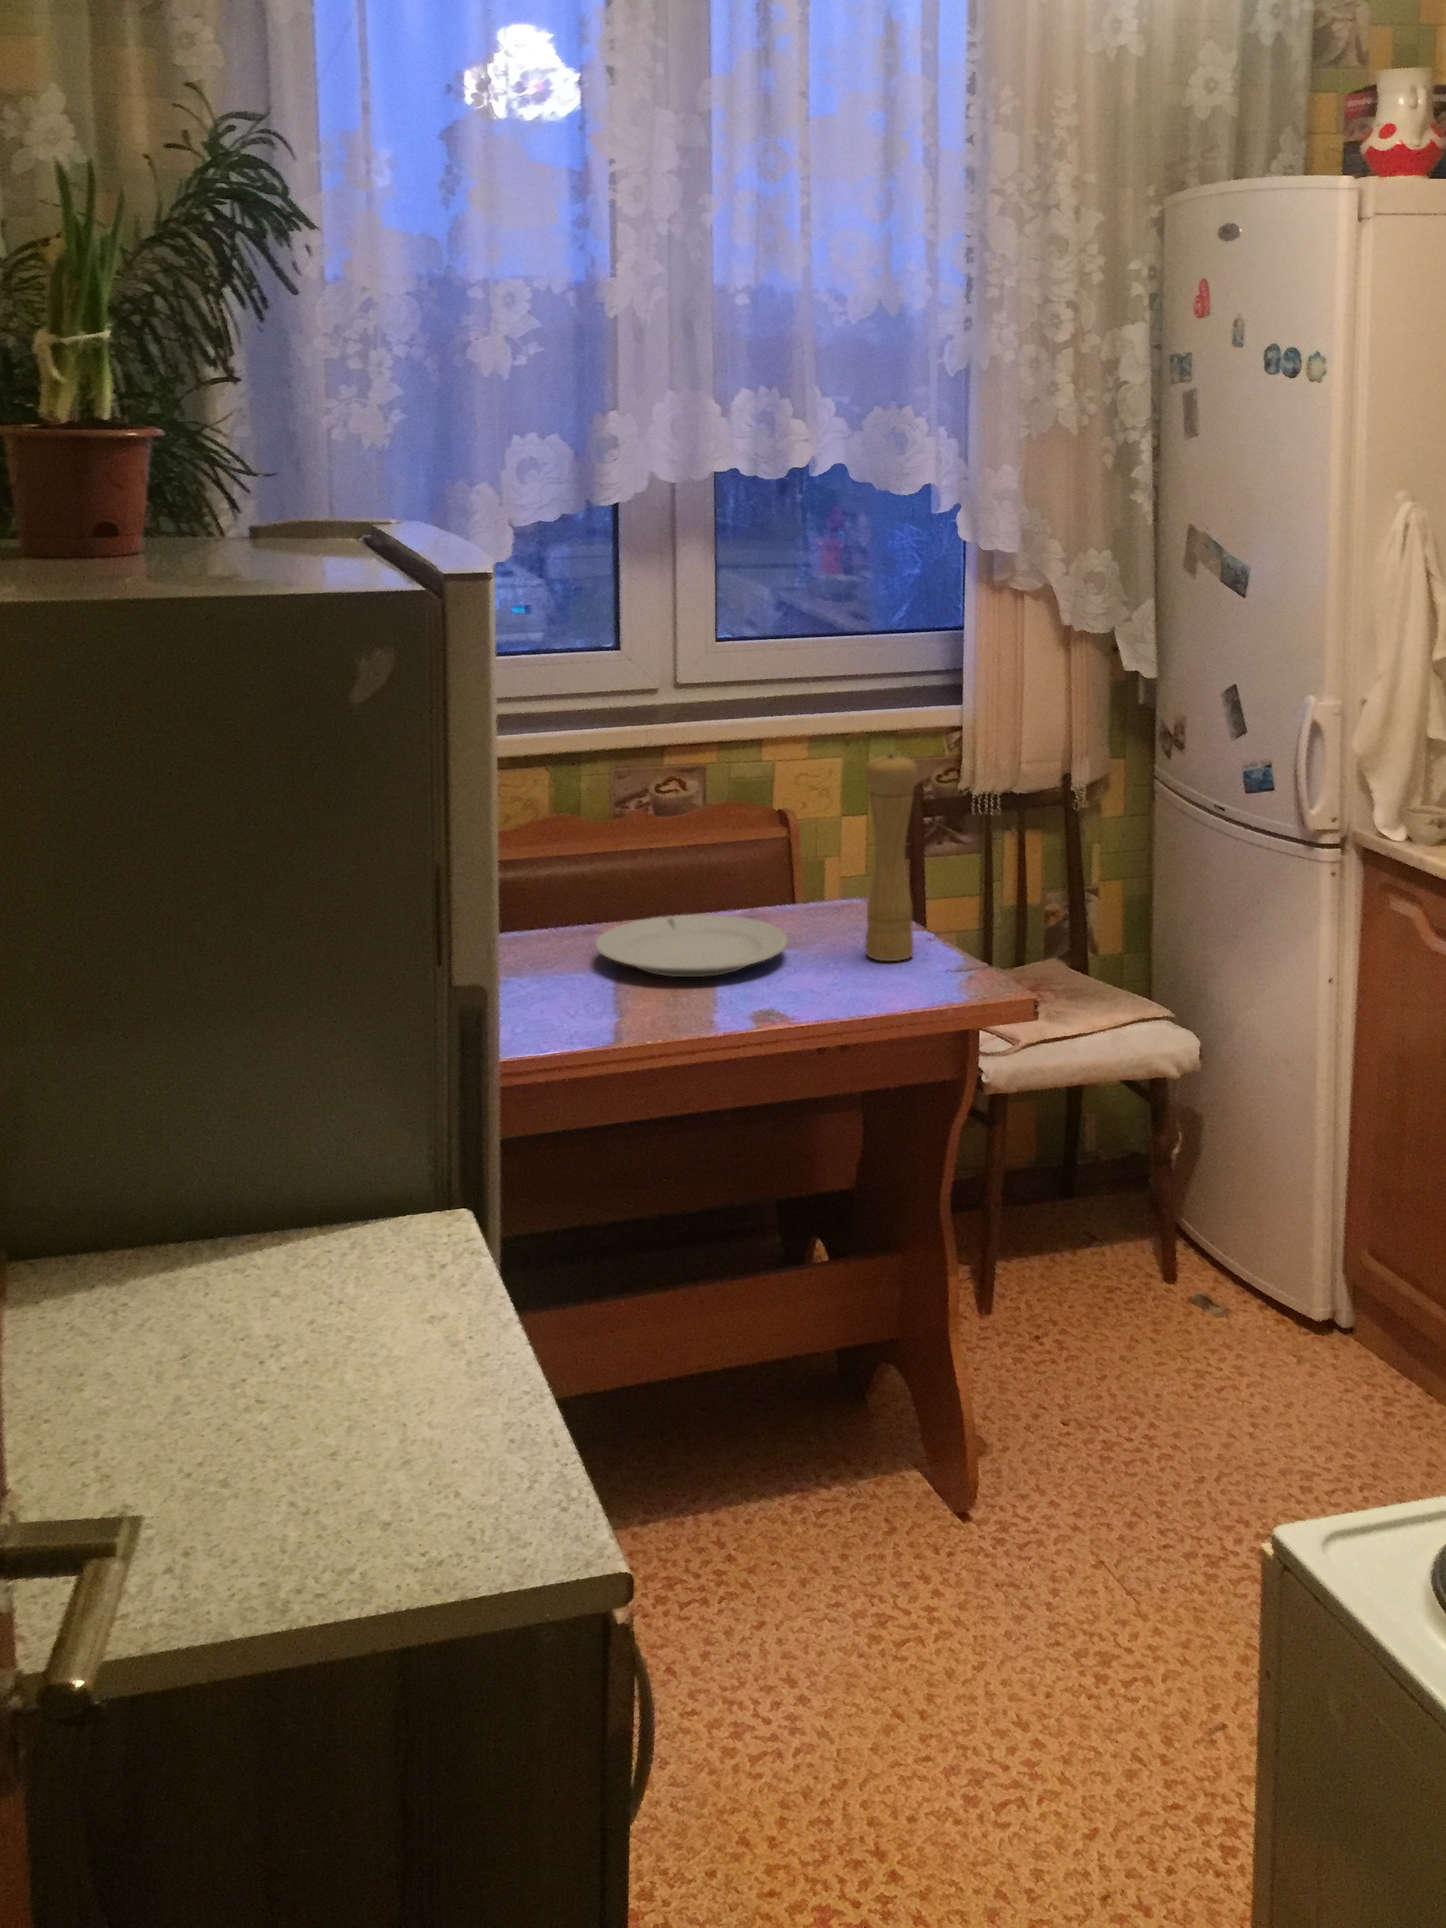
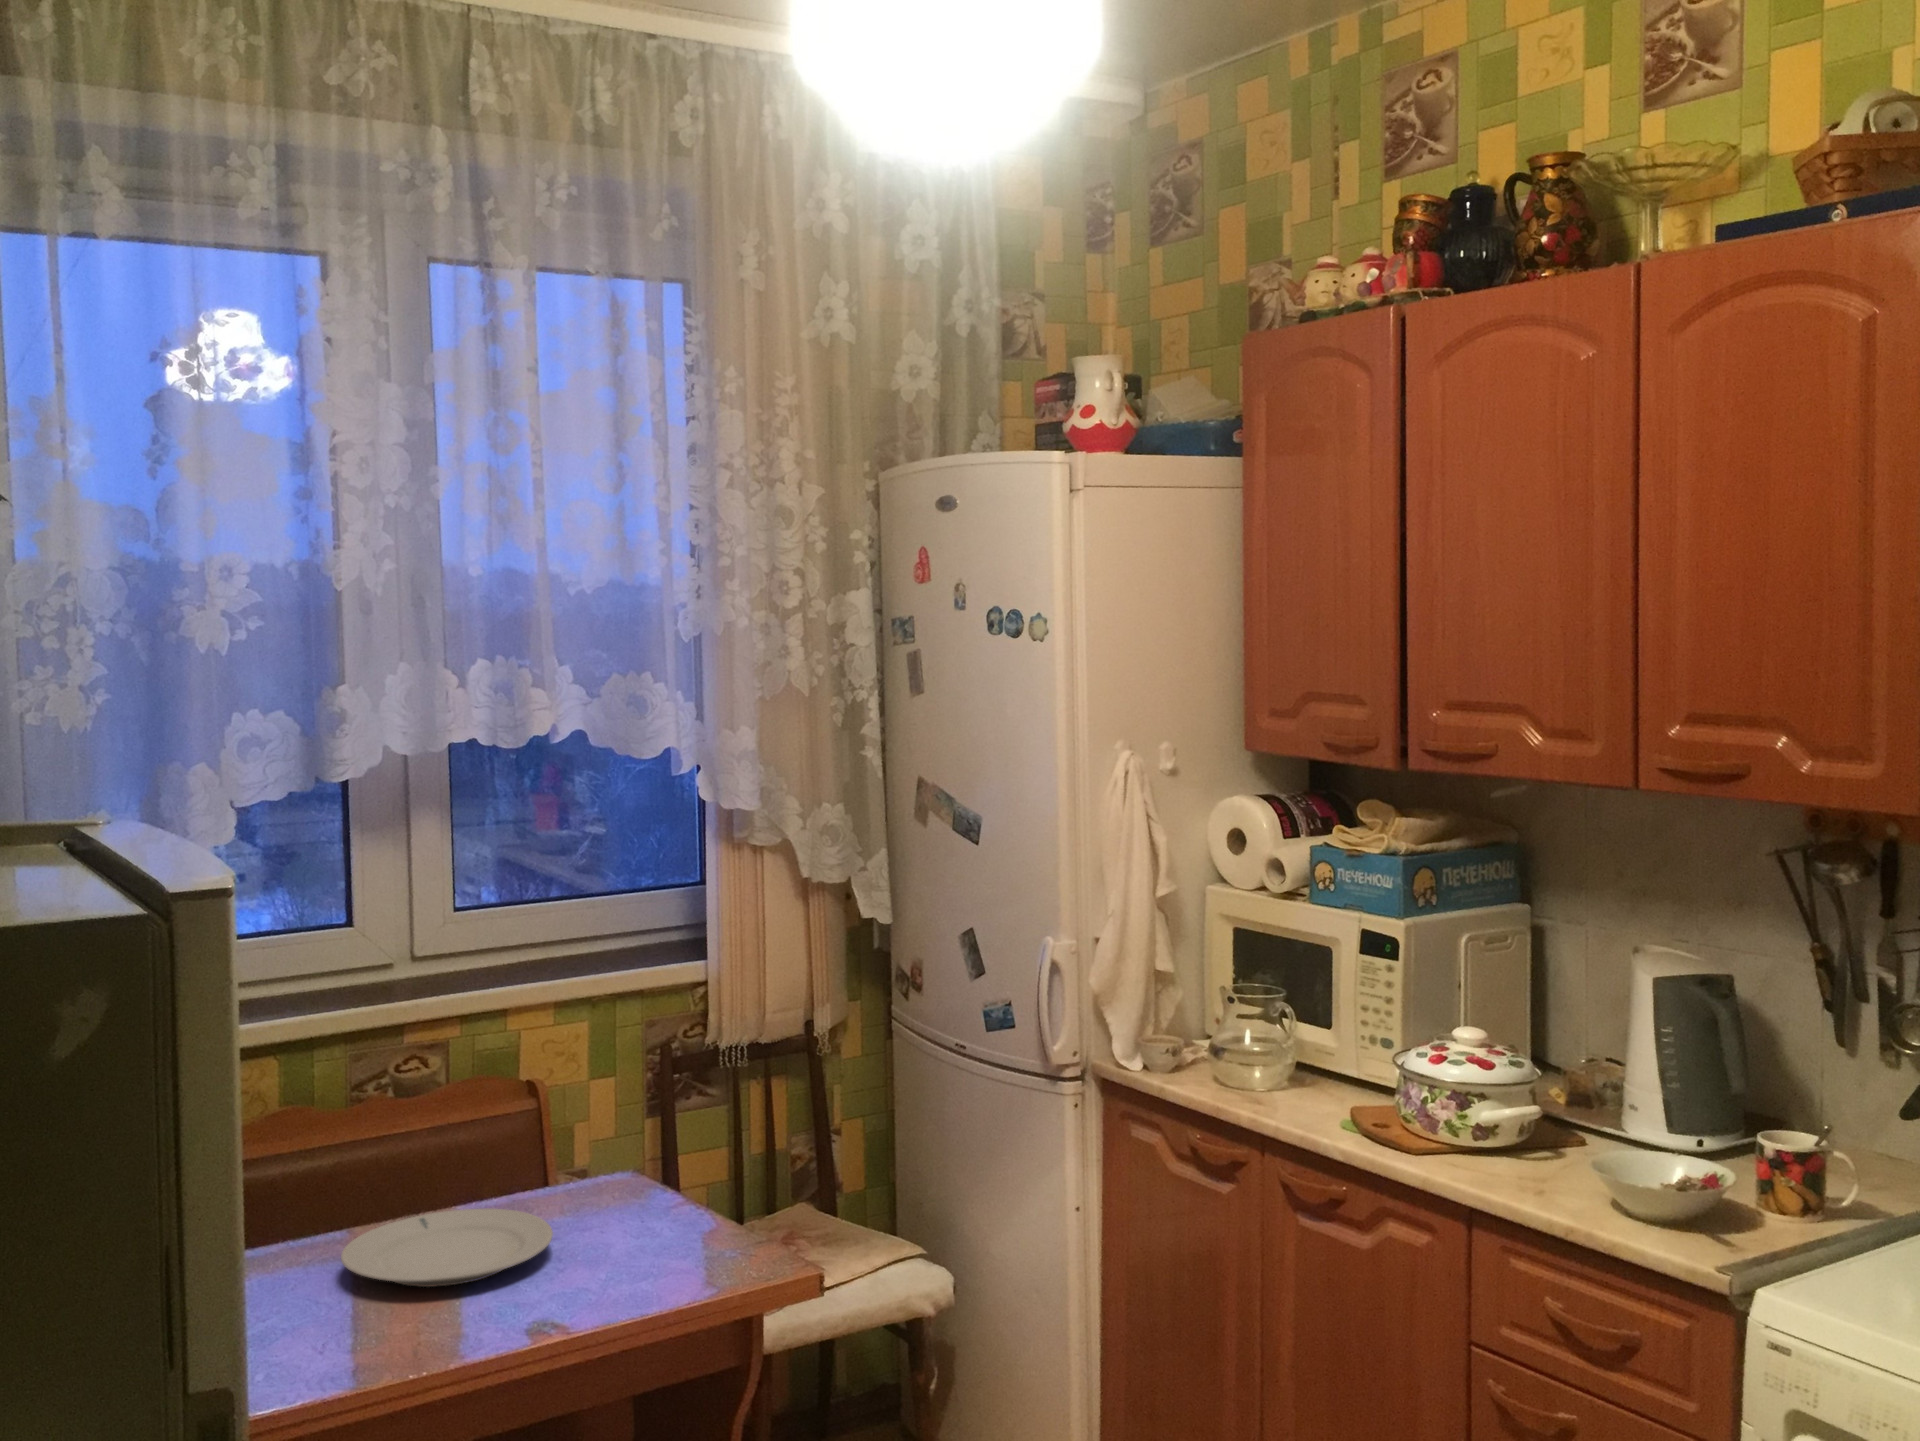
pepper mill: present [865,754,918,961] -> none [629,1028,685,1244]

